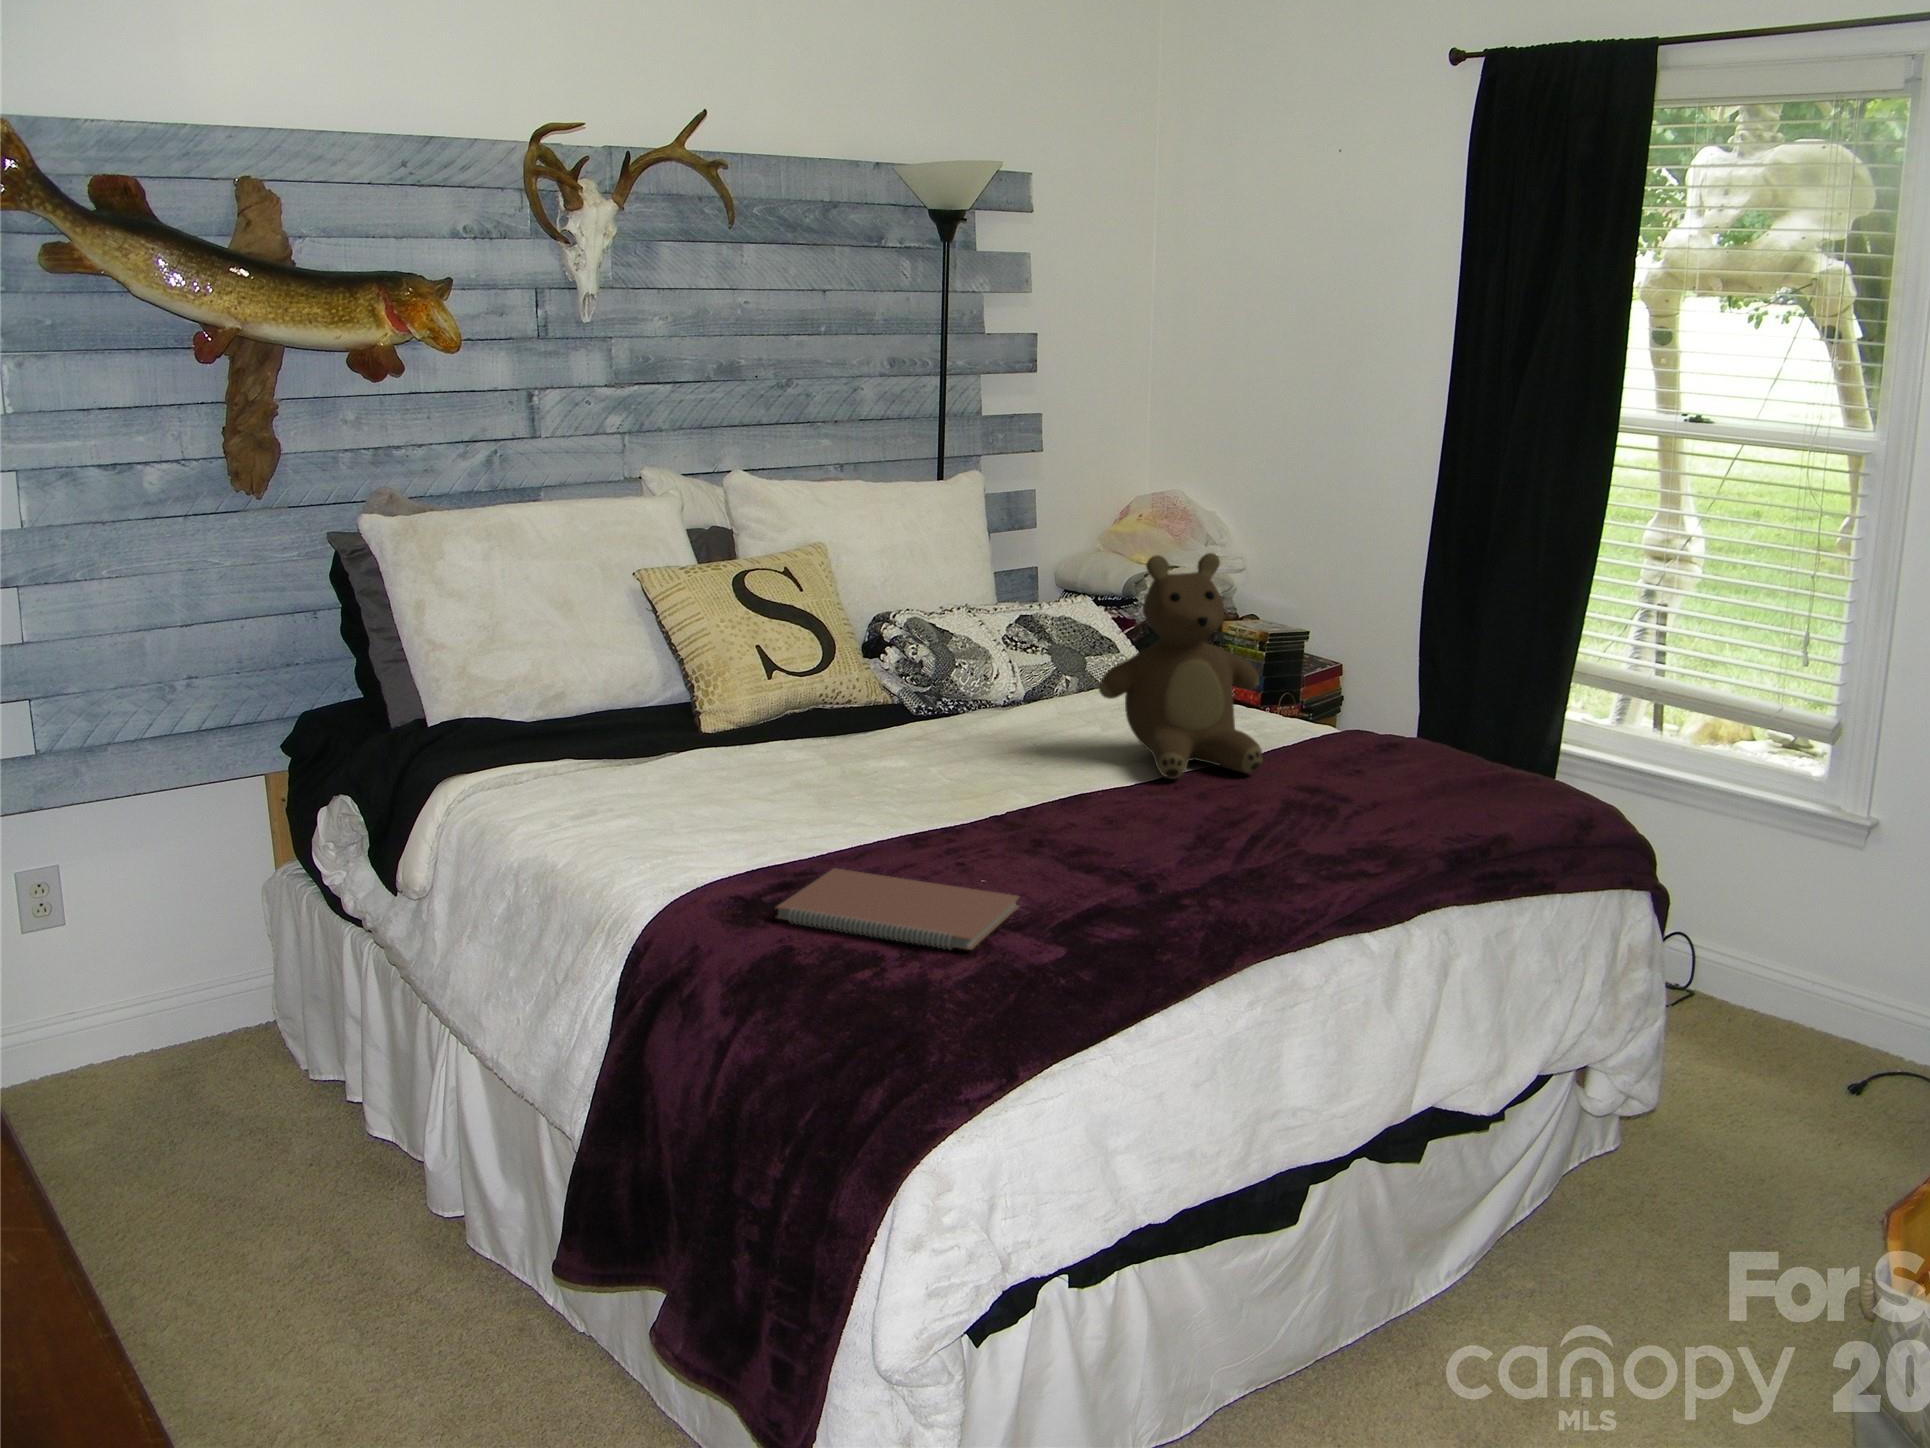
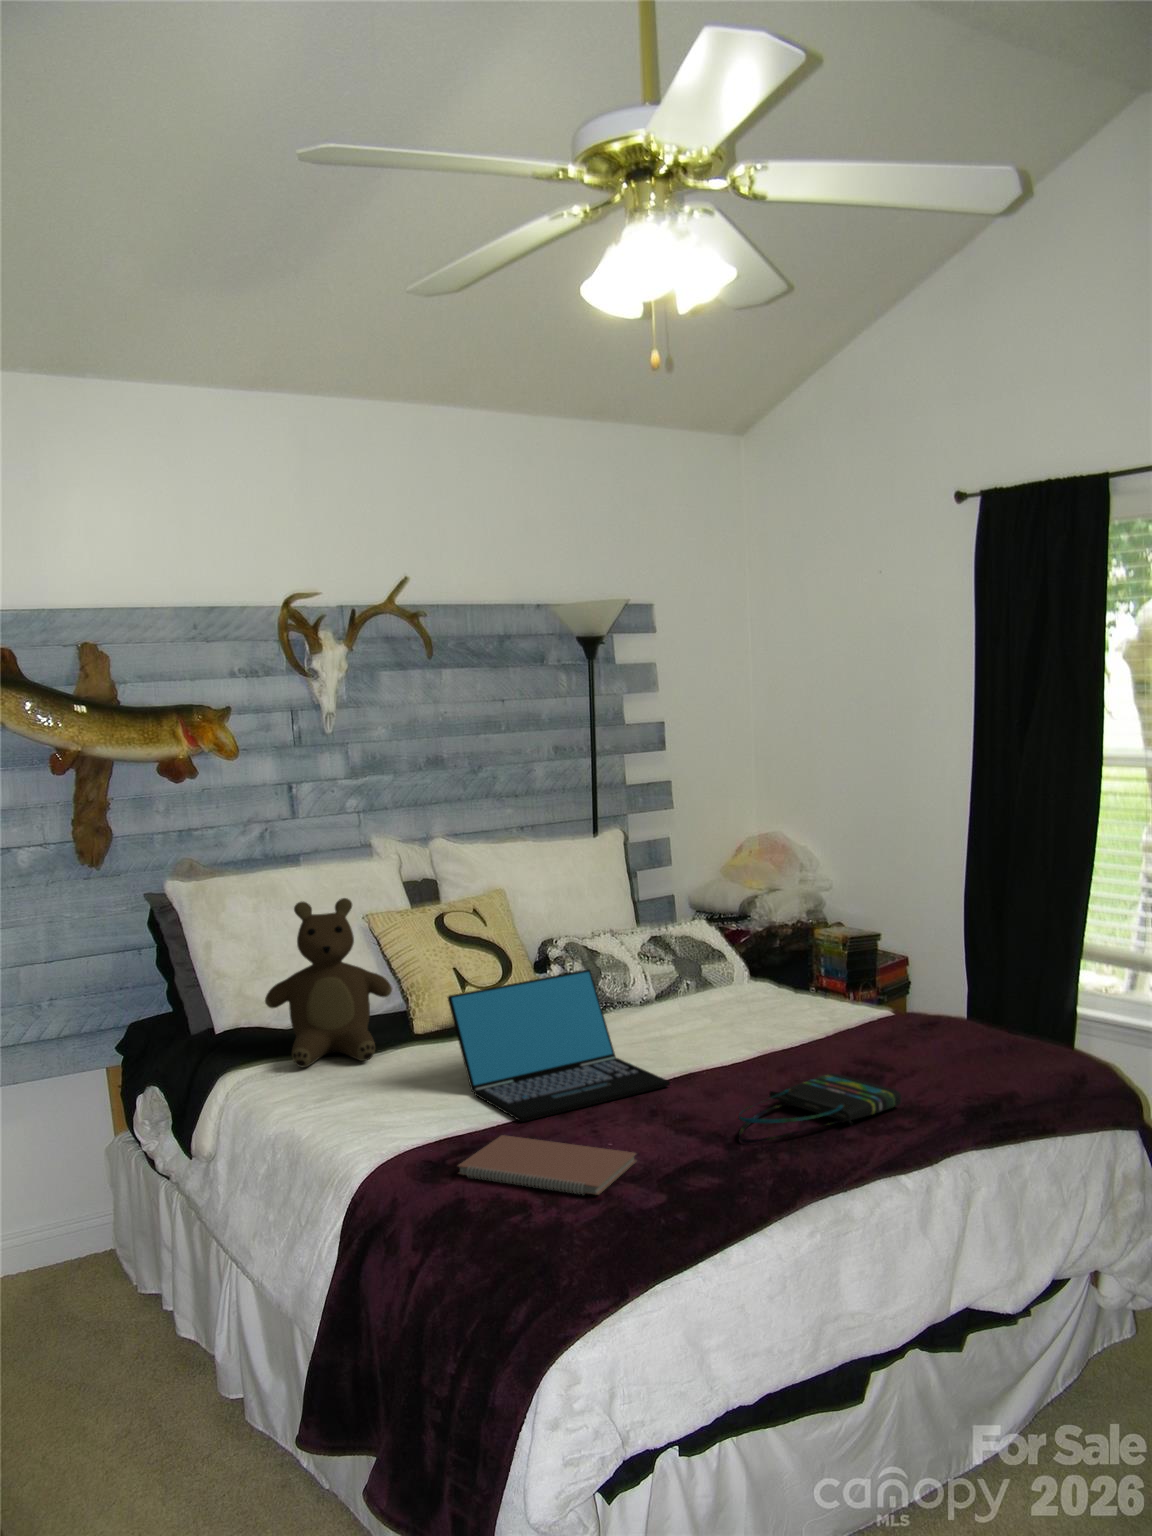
teddy bear: present [1099,553,1263,779] -> present [265,898,392,1067]
laptop: none [757,655,1056,852] -> present [447,970,670,1122]
tote bag: none [1153,800,1363,887] -> present [738,1073,901,1143]

